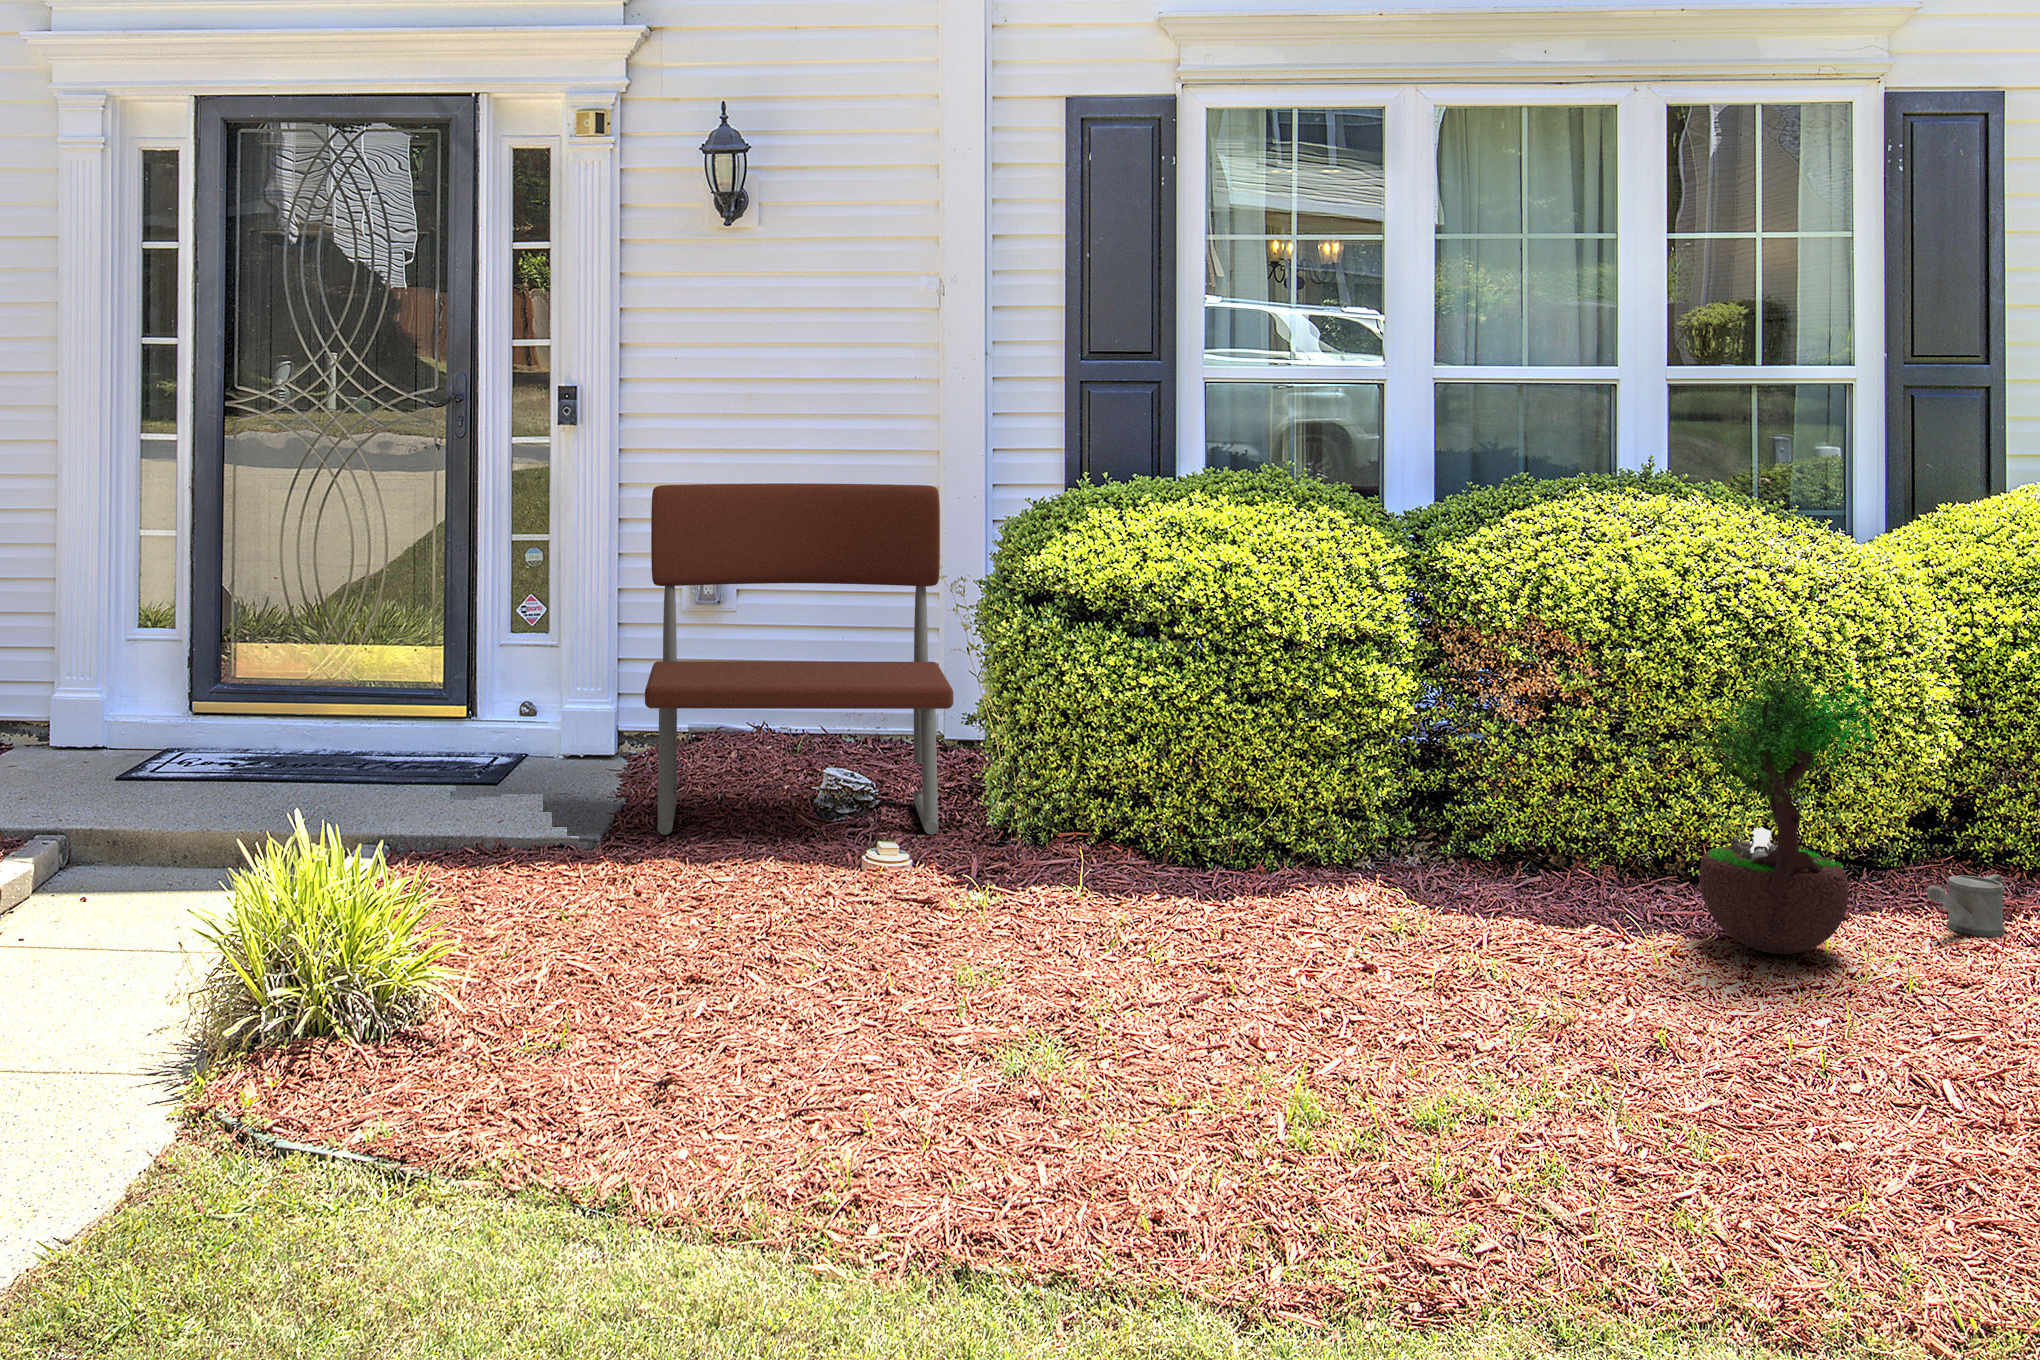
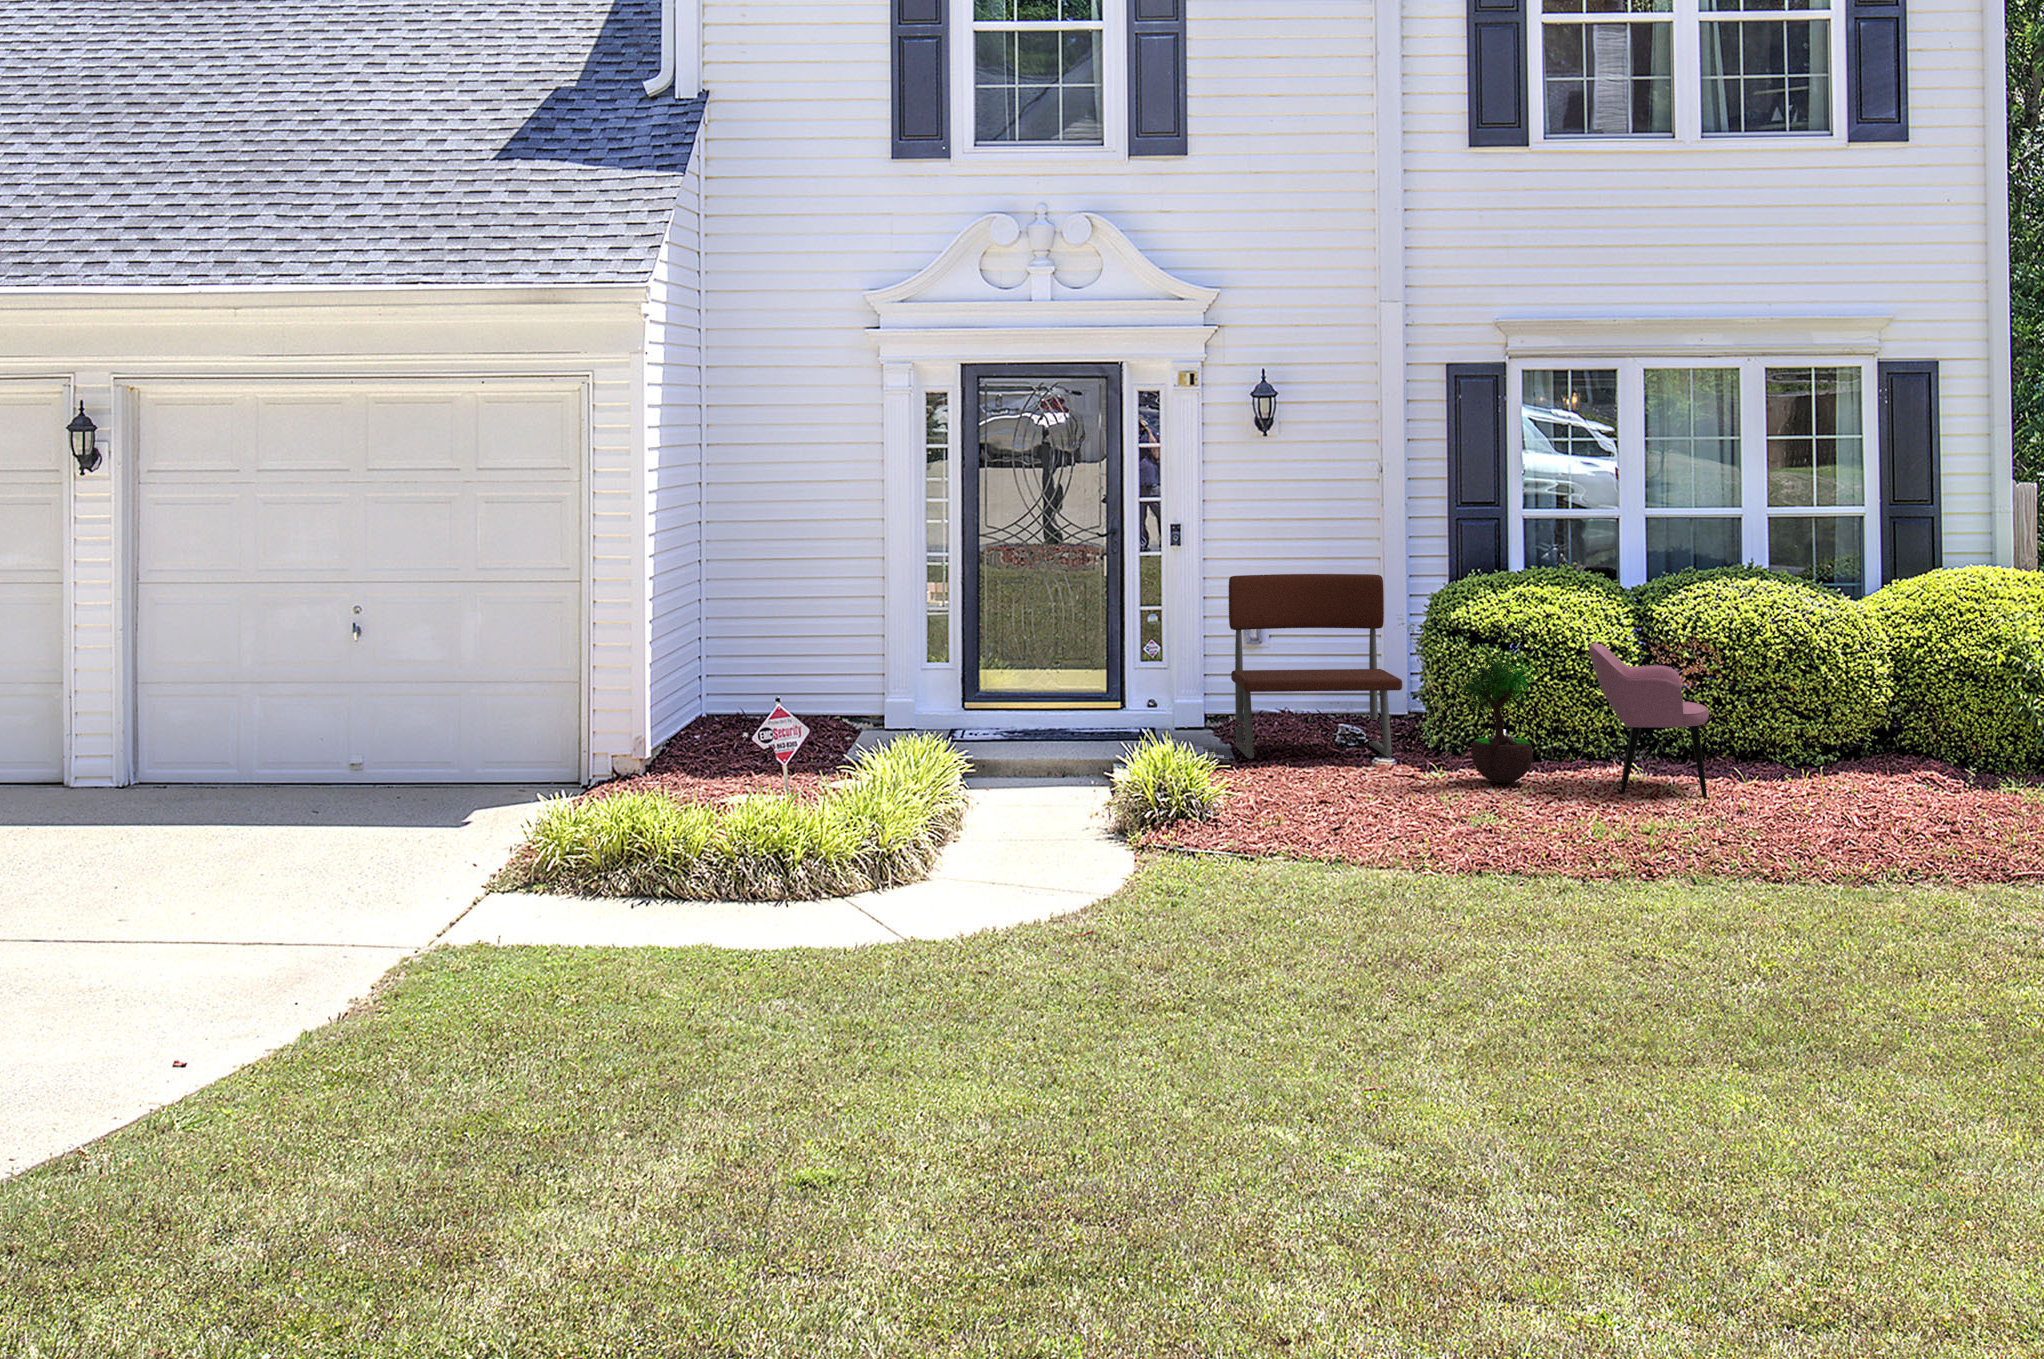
armchair: none [1306,628,1564,976] -> present [1589,643,1709,797]
potted tree: present [1682,647,1880,954] -> present [1455,645,1538,783]
watering can: present [1928,874,2005,937] -> none [1876,756,1914,783]

